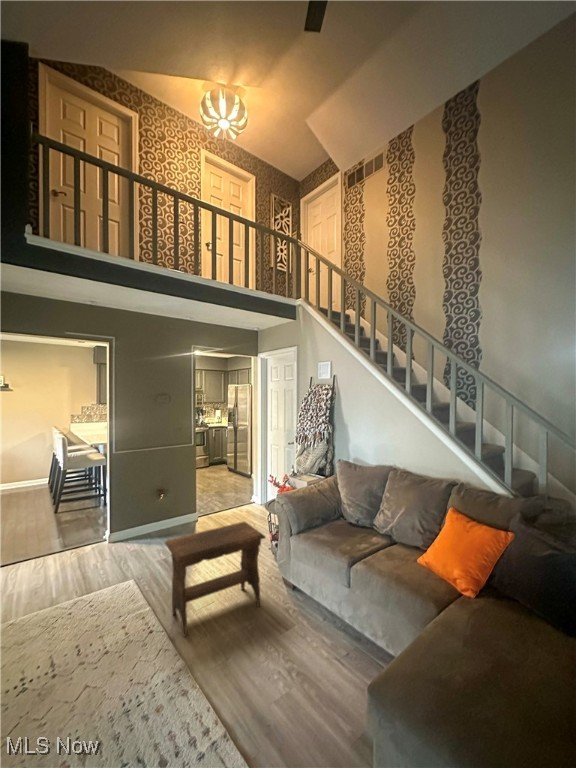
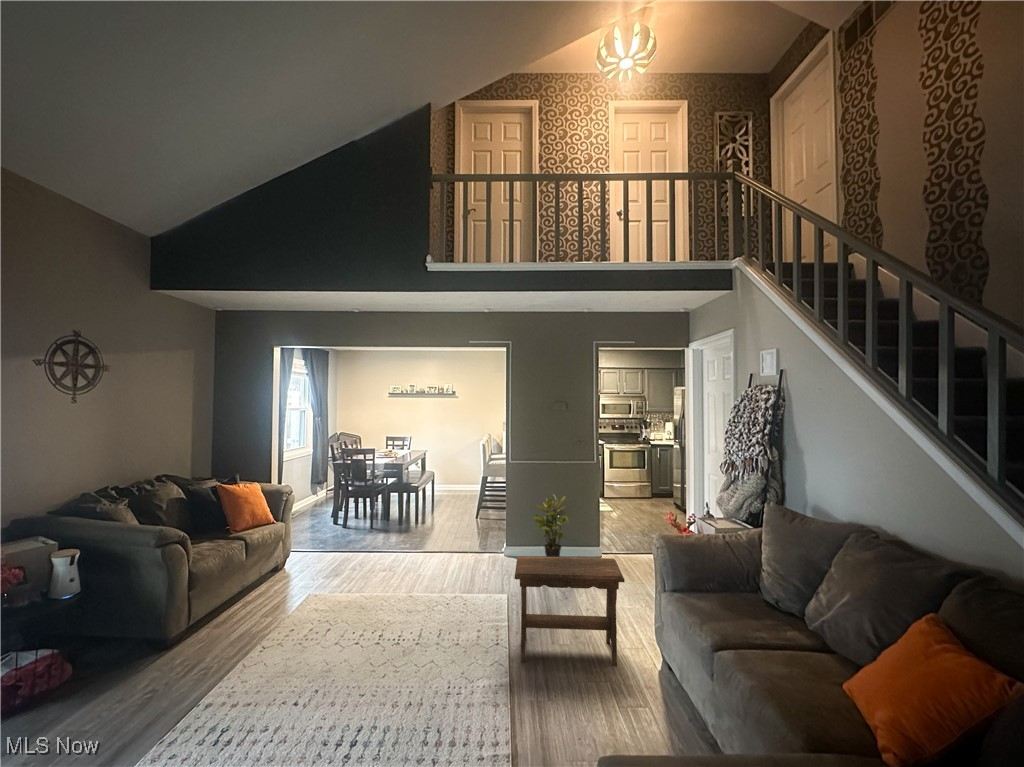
potted plant: none [142,477,174,538] -> present [534,497,569,557]

